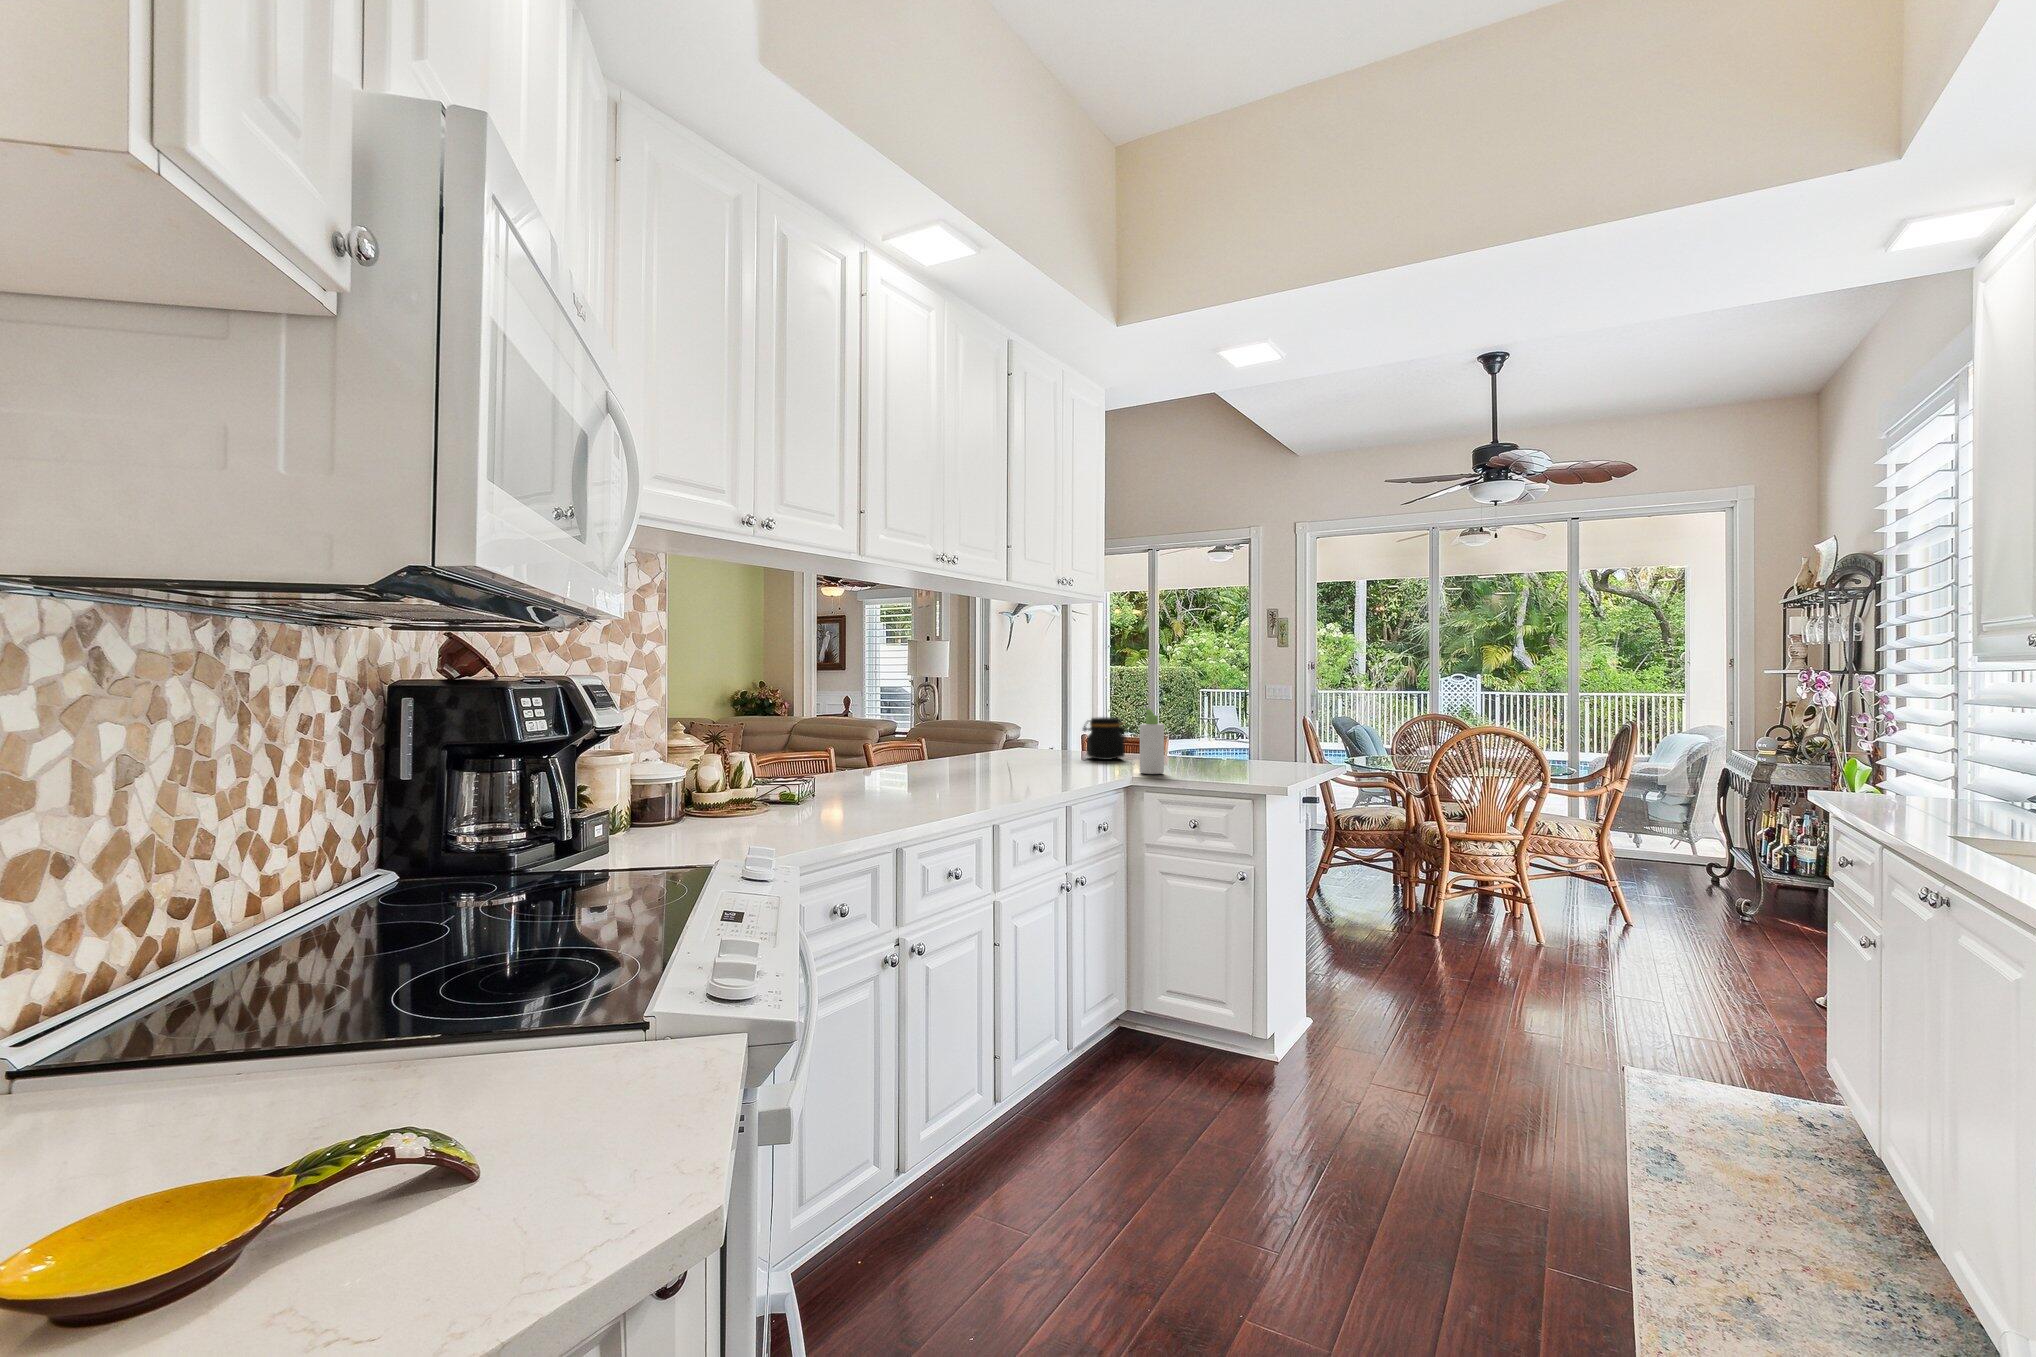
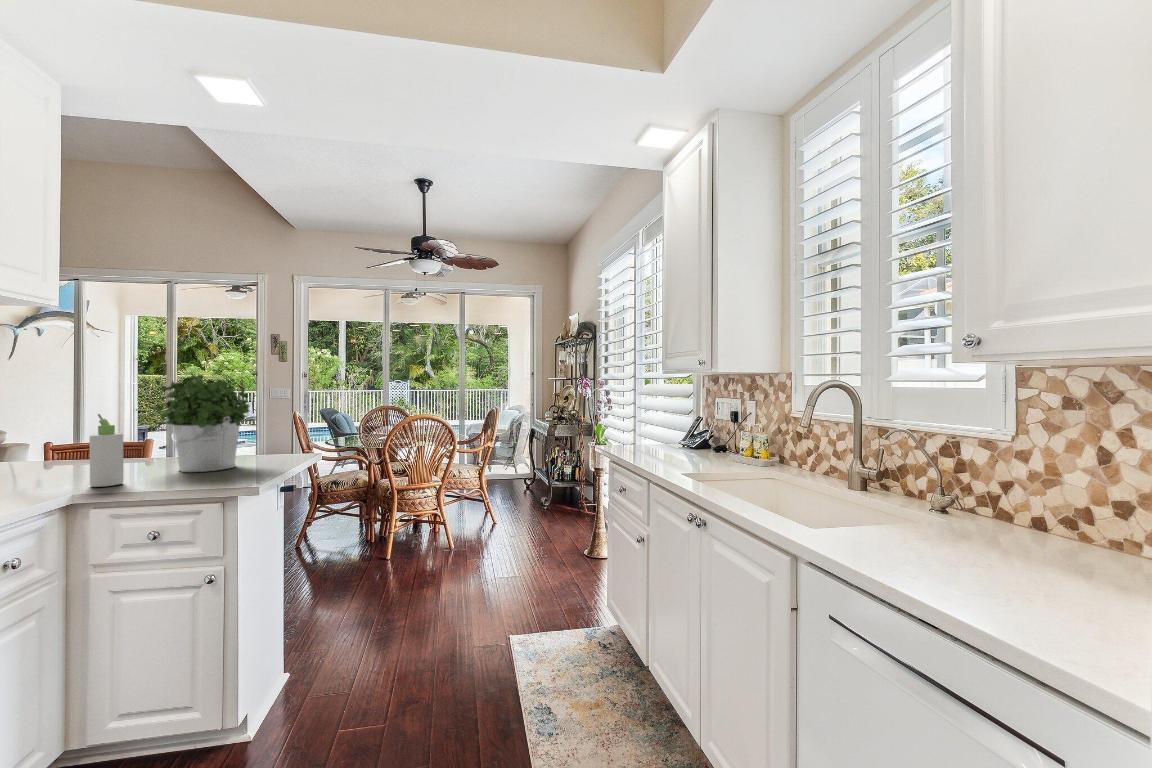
potted plant: none [1182,665,1271,771] -> present [154,374,249,472]
jar: present [1083,717,1127,760] -> none [27,426,93,471]

